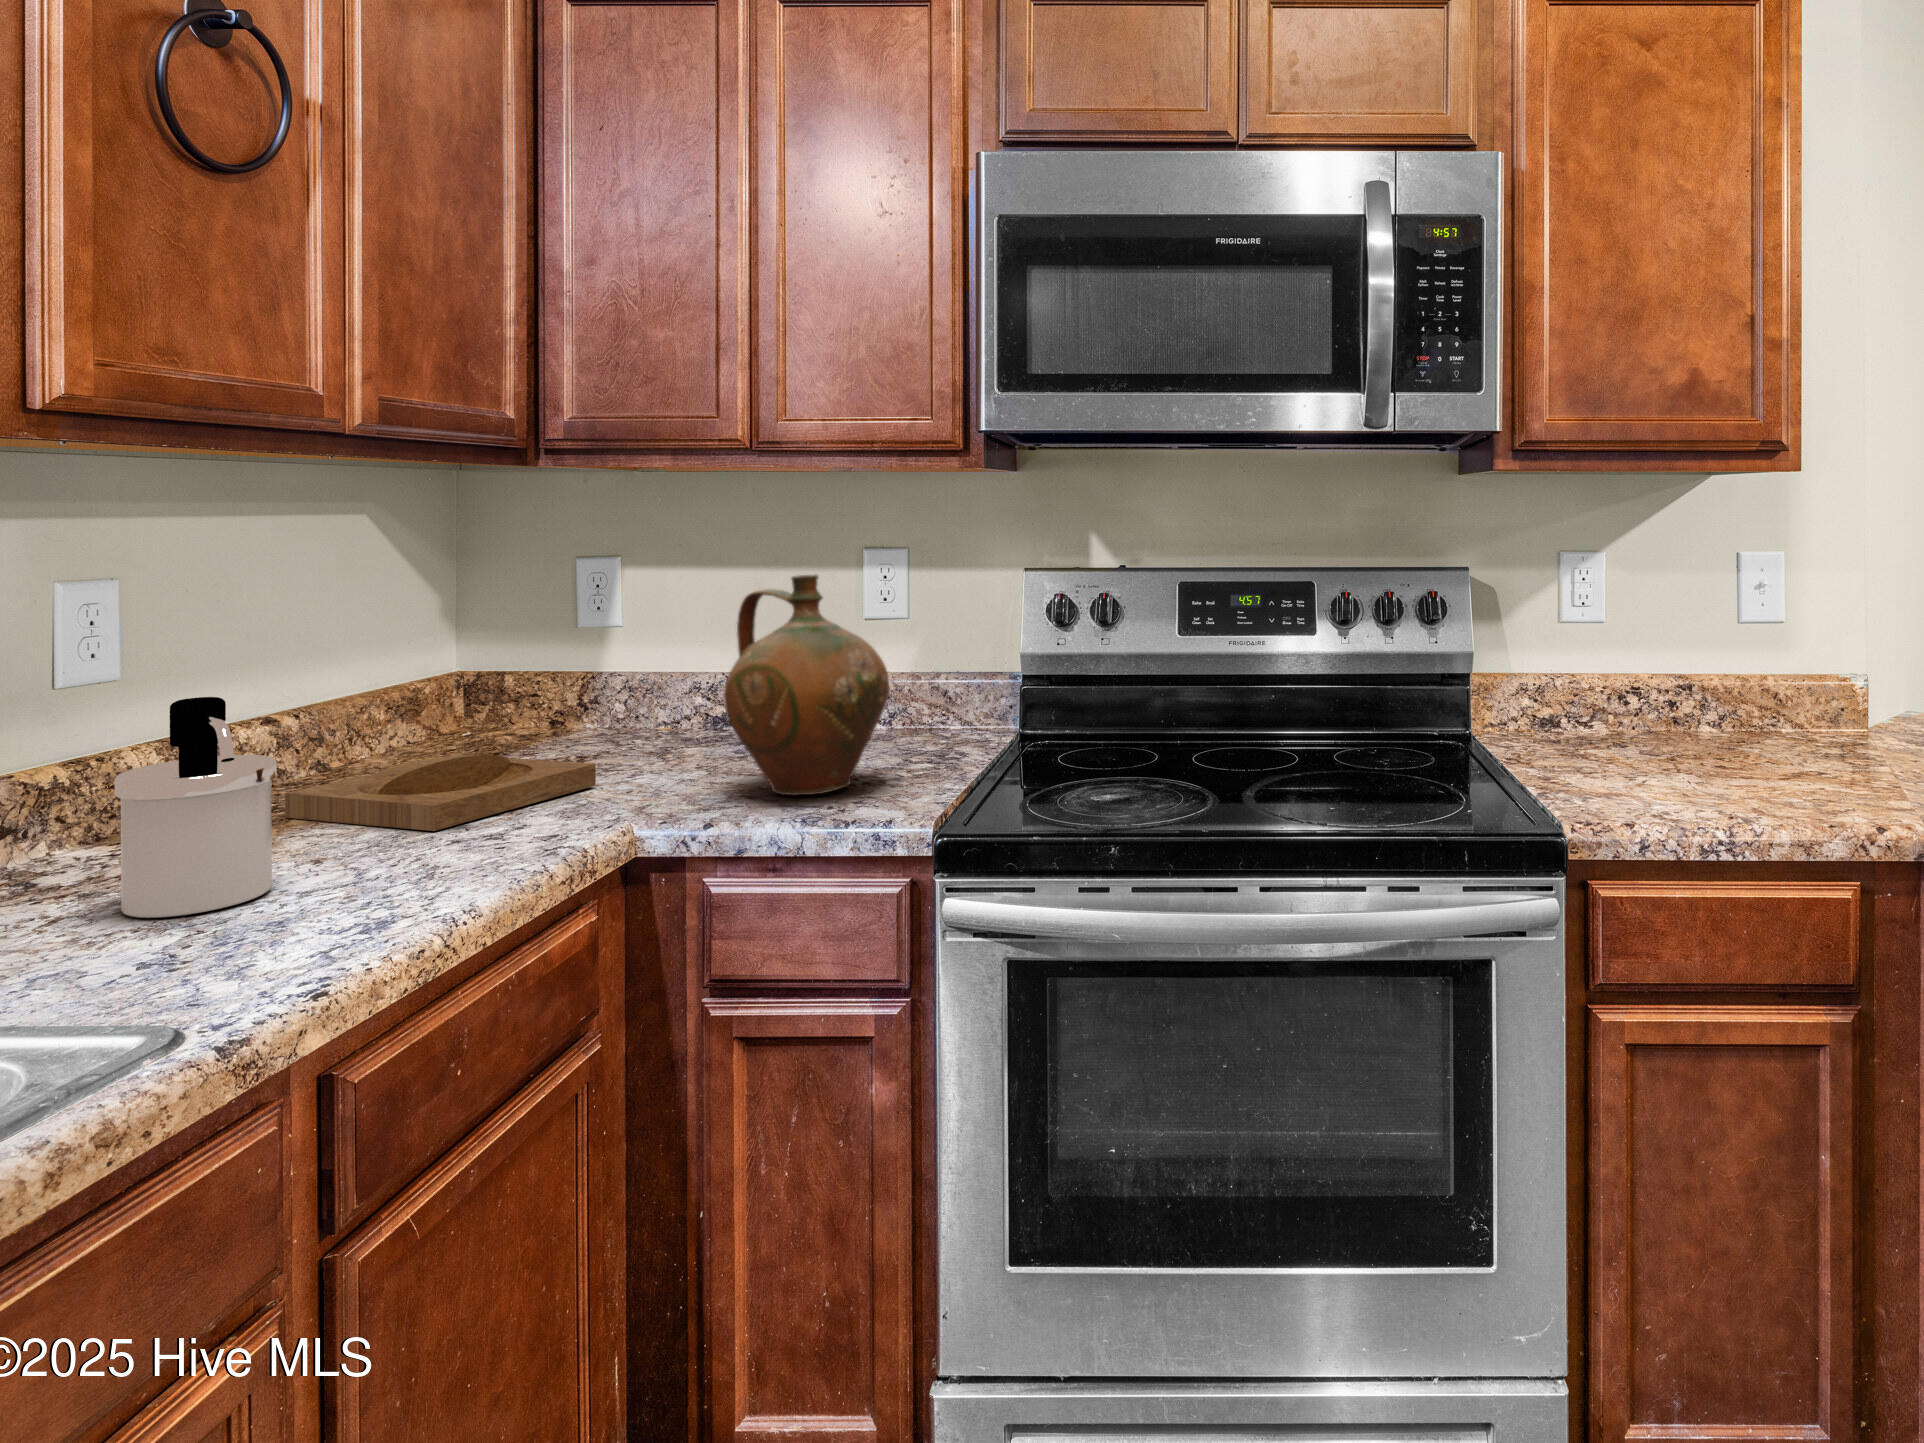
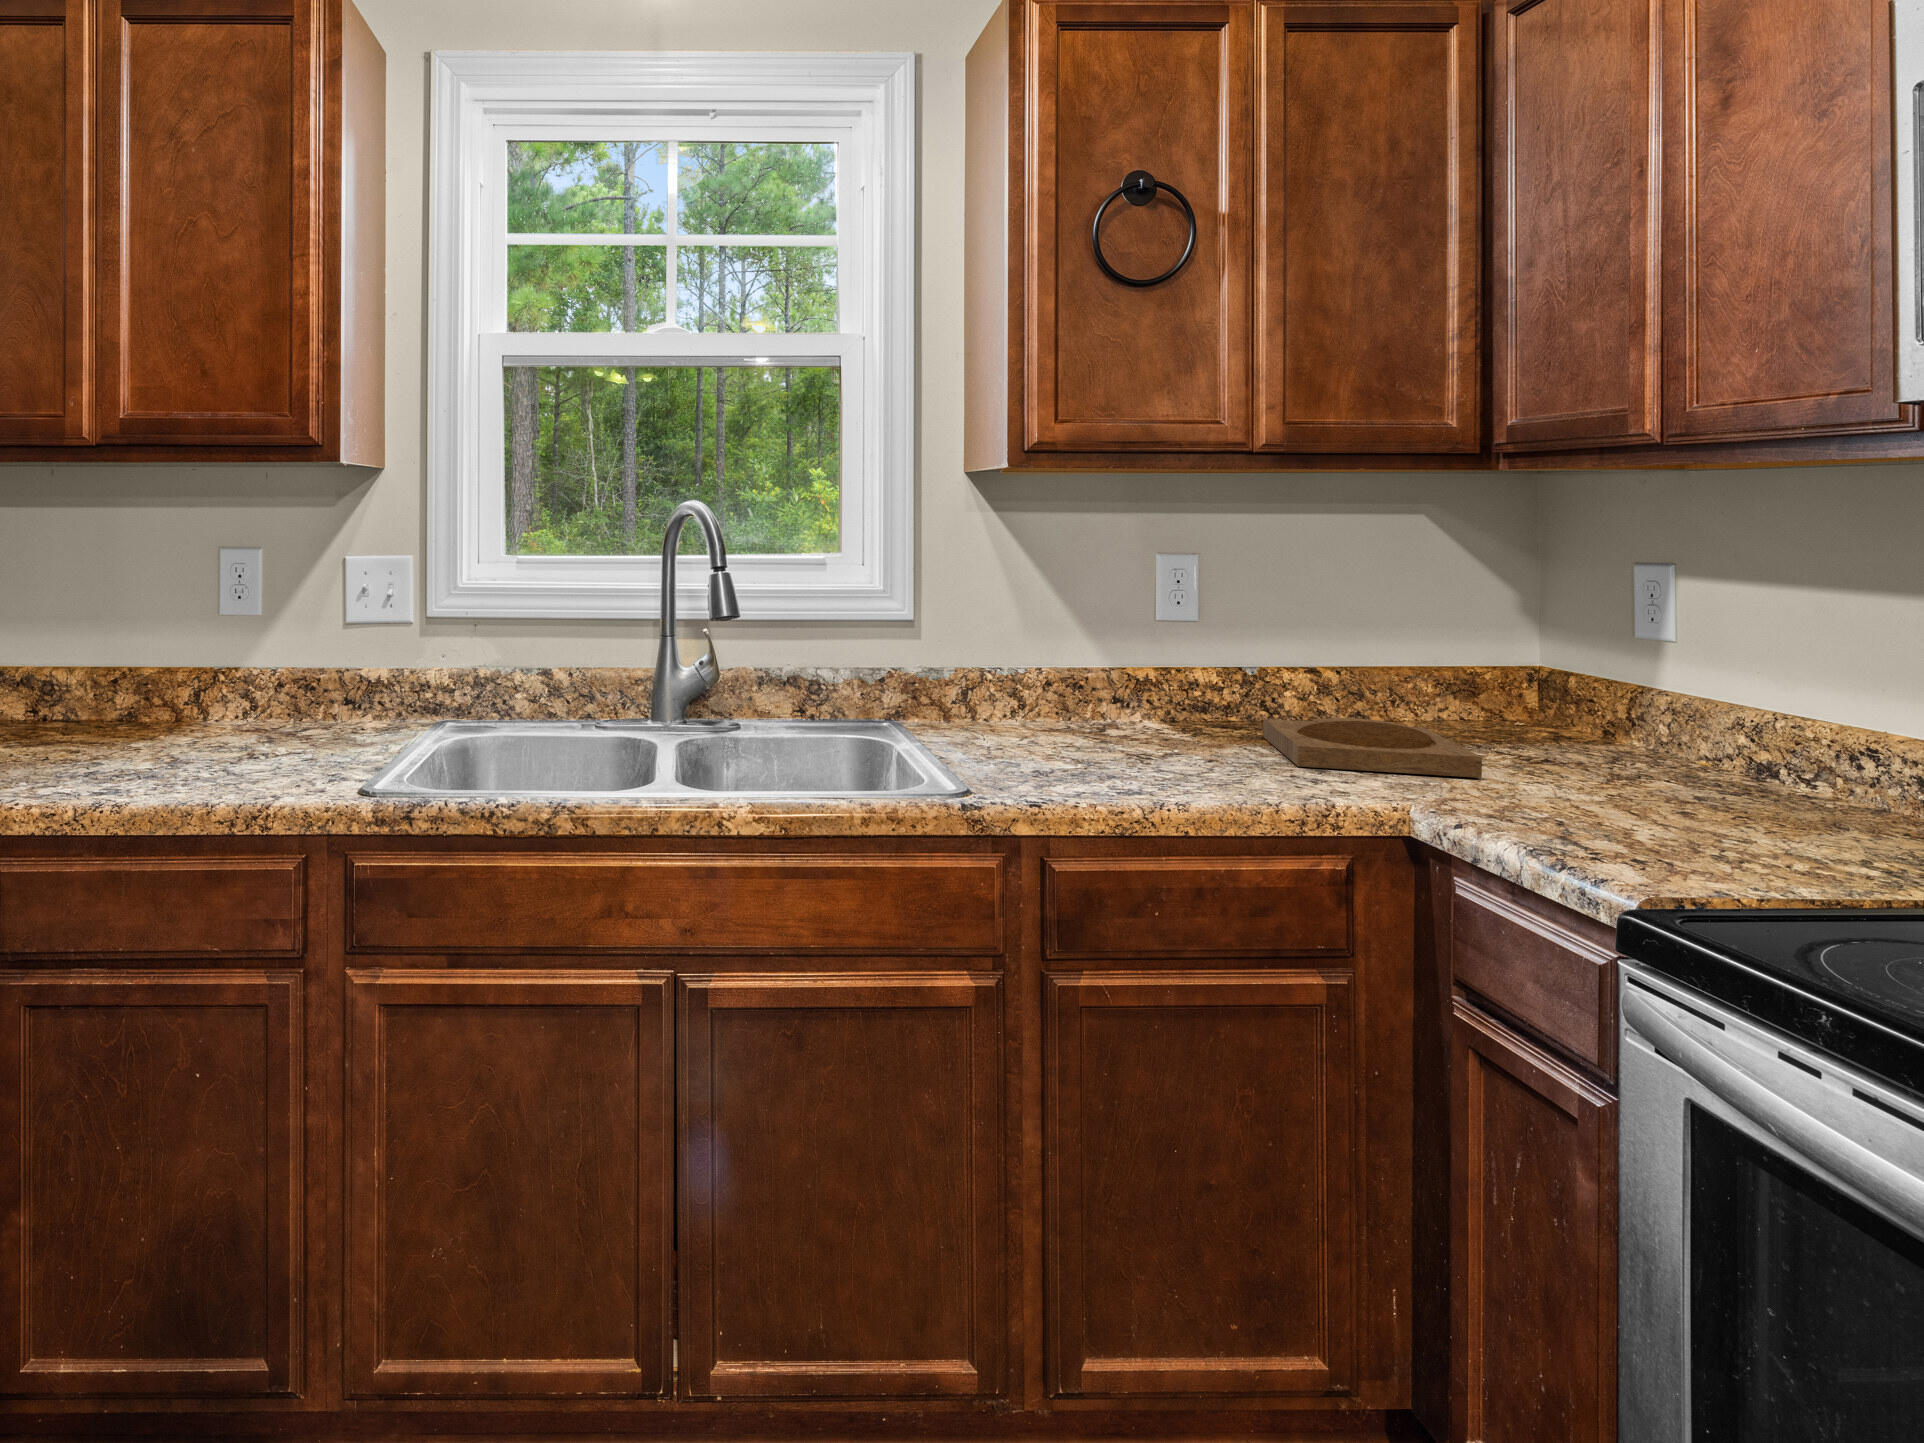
ceramic jug: present [724,575,889,795] -> none [1542,593,1764,847]
soap dispenser: present [115,697,277,918] -> none [1076,628,1159,763]

